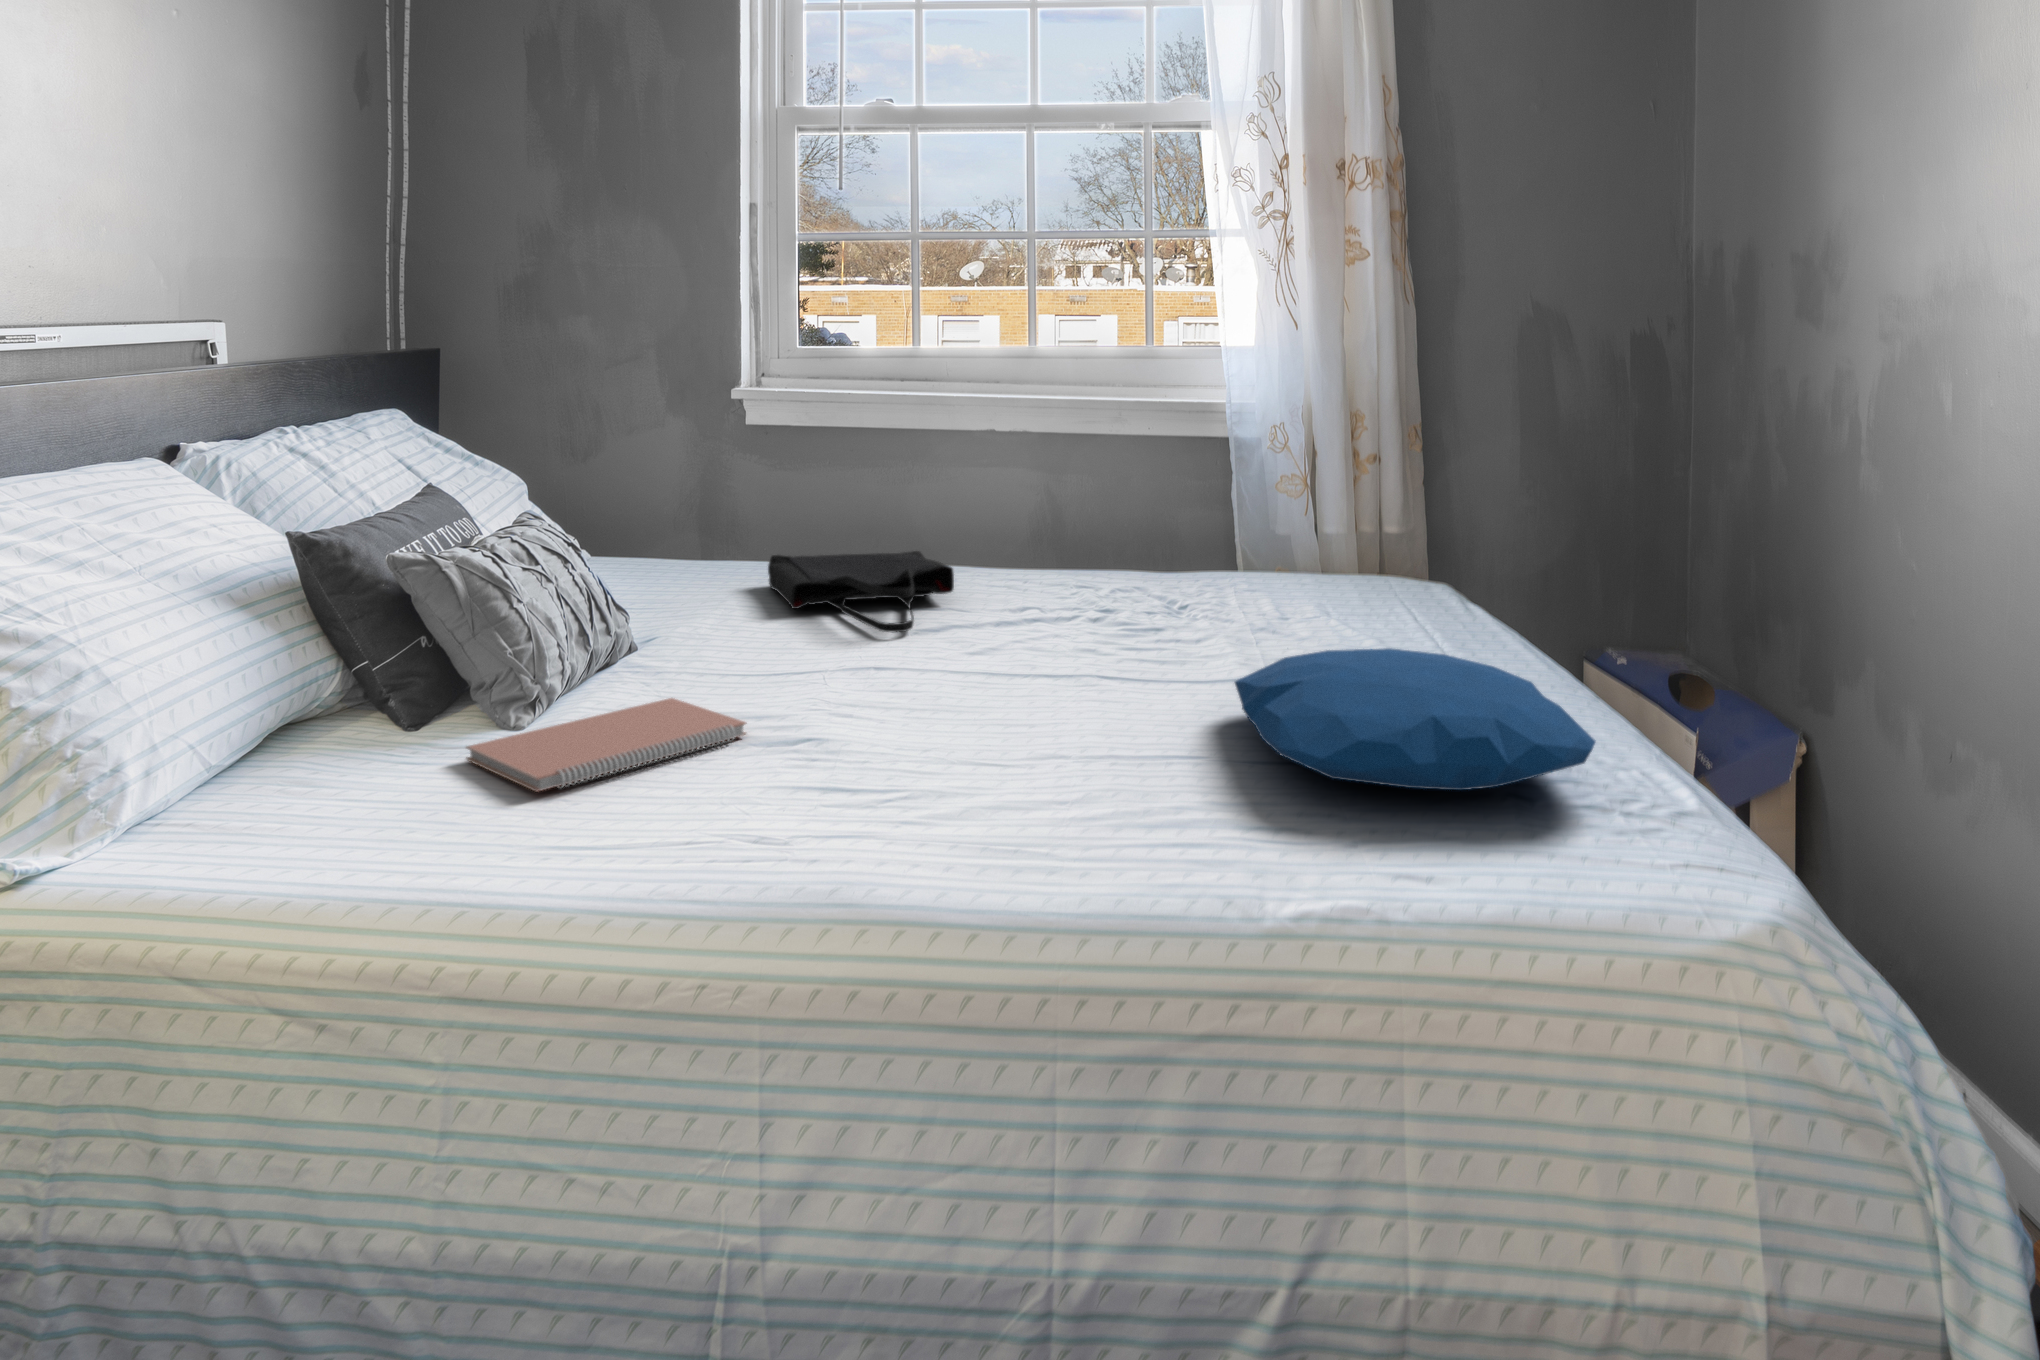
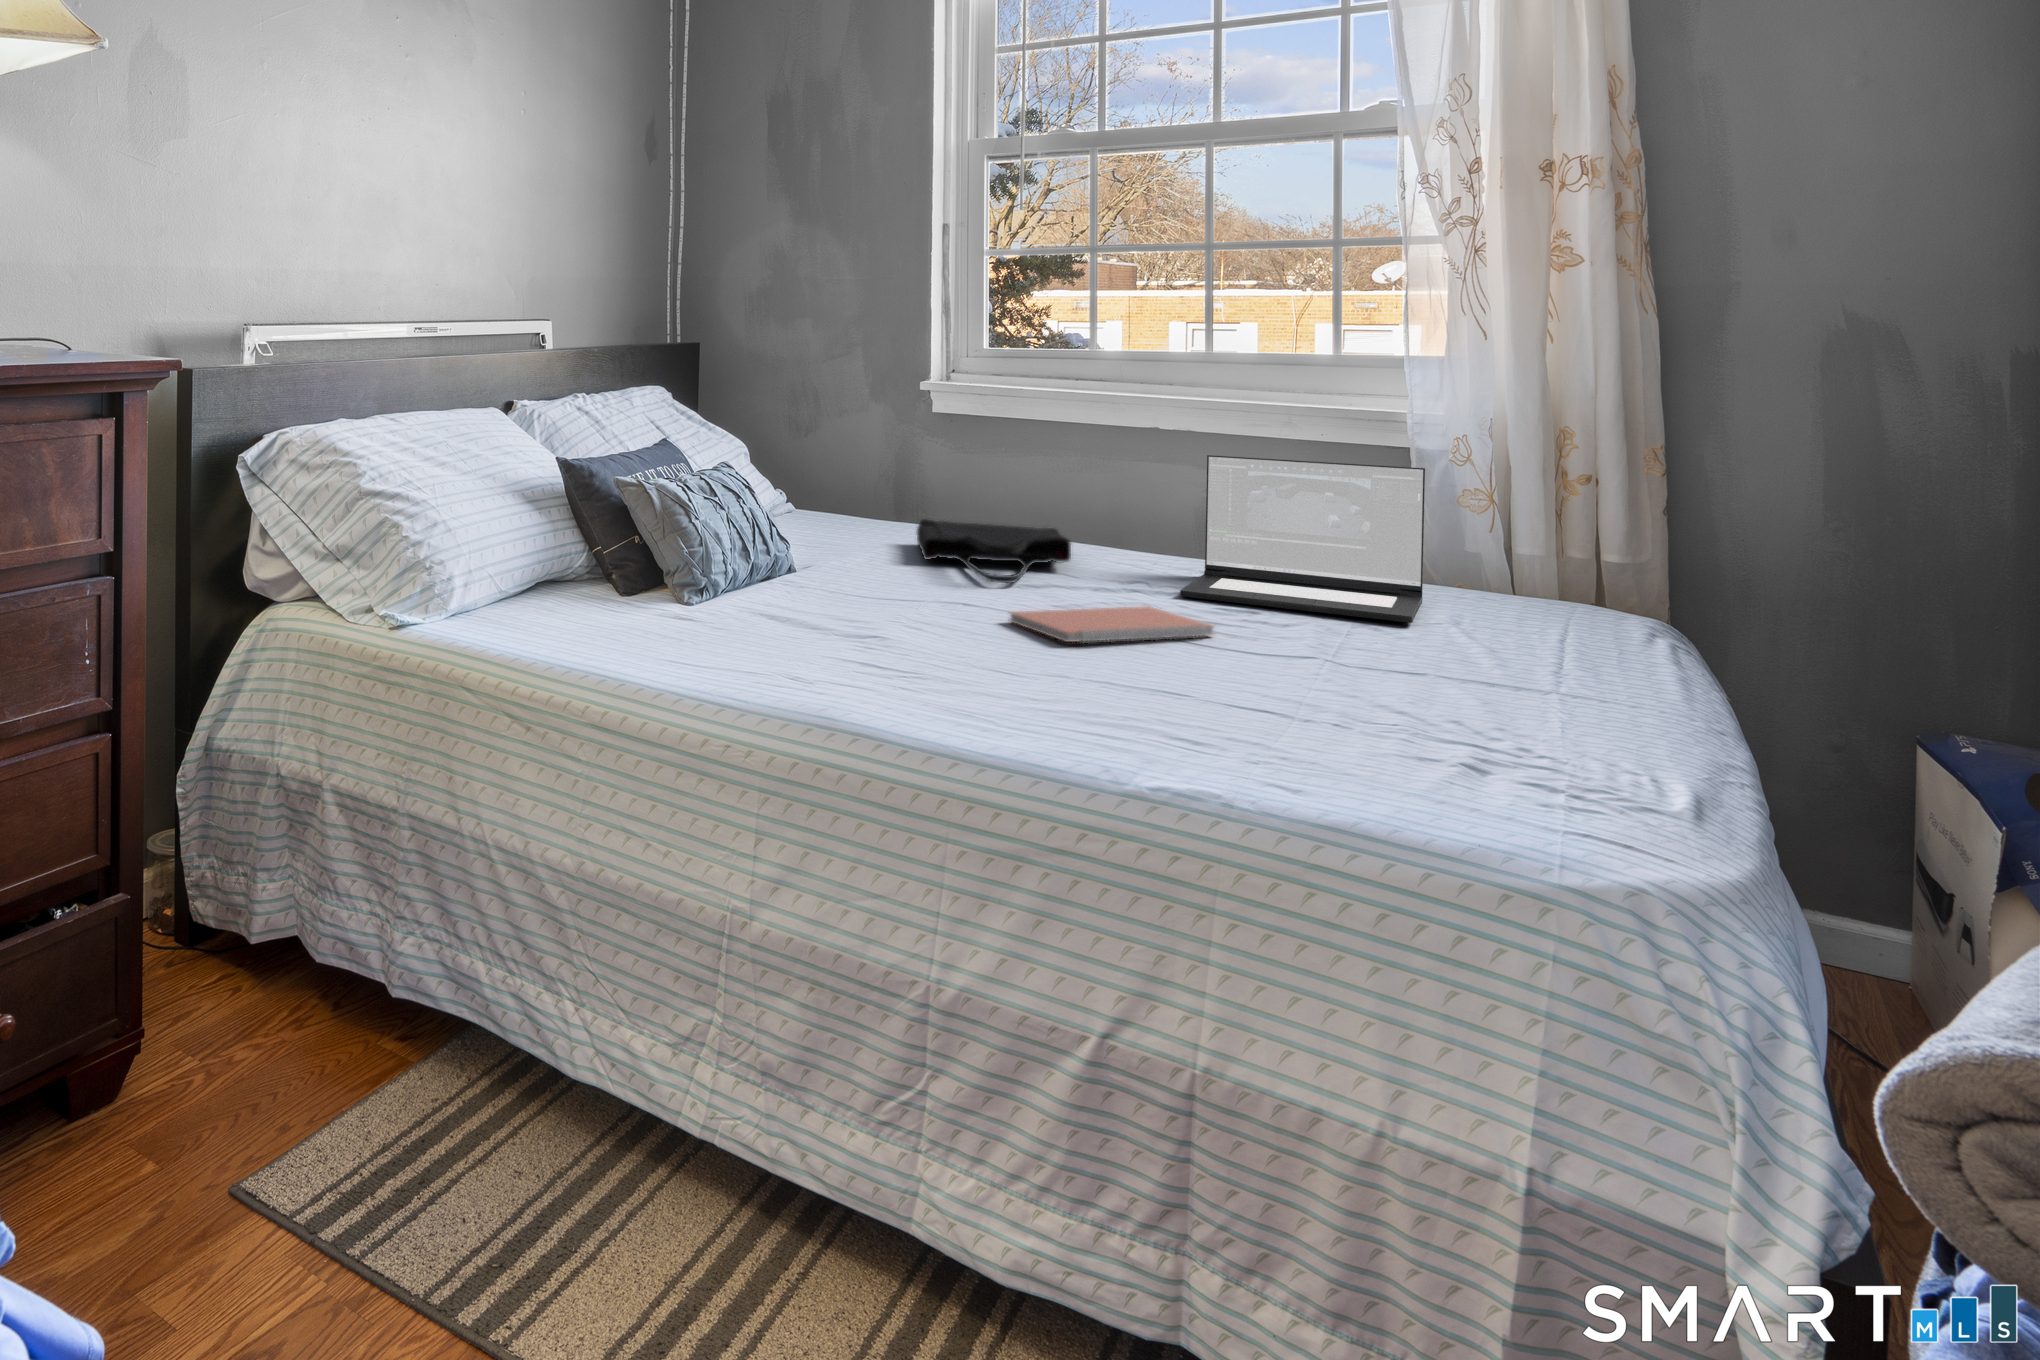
laptop: none [1081,460,1300,625] -> present [1180,455,1425,623]
pillow: present [1235,648,1595,790] -> none [1242,623,1586,740]
notebook: present [466,698,746,792] -> present [1008,606,1214,643]

